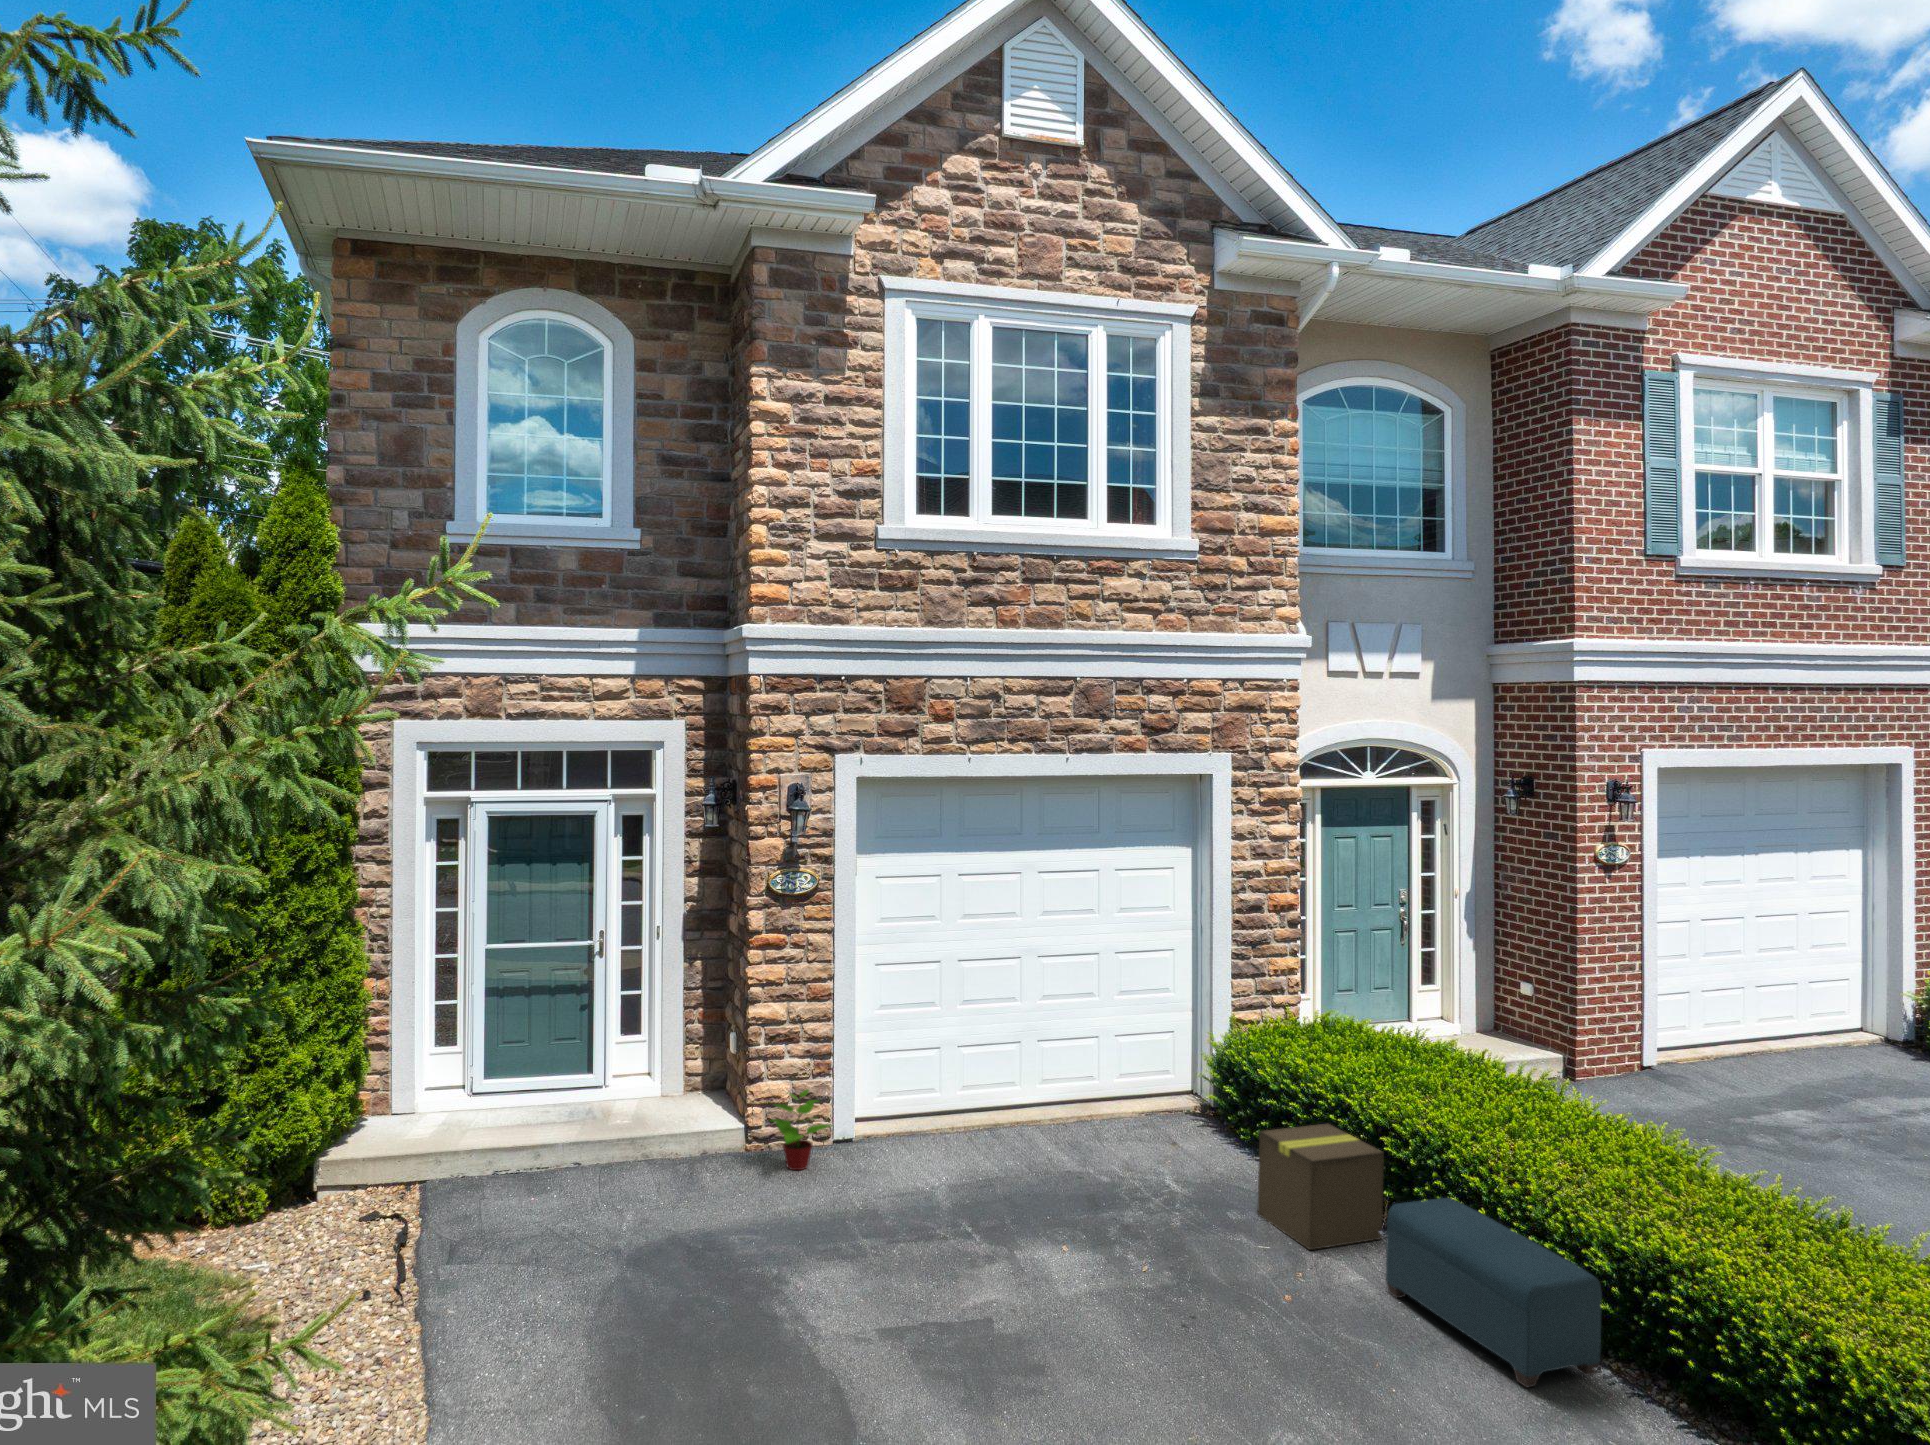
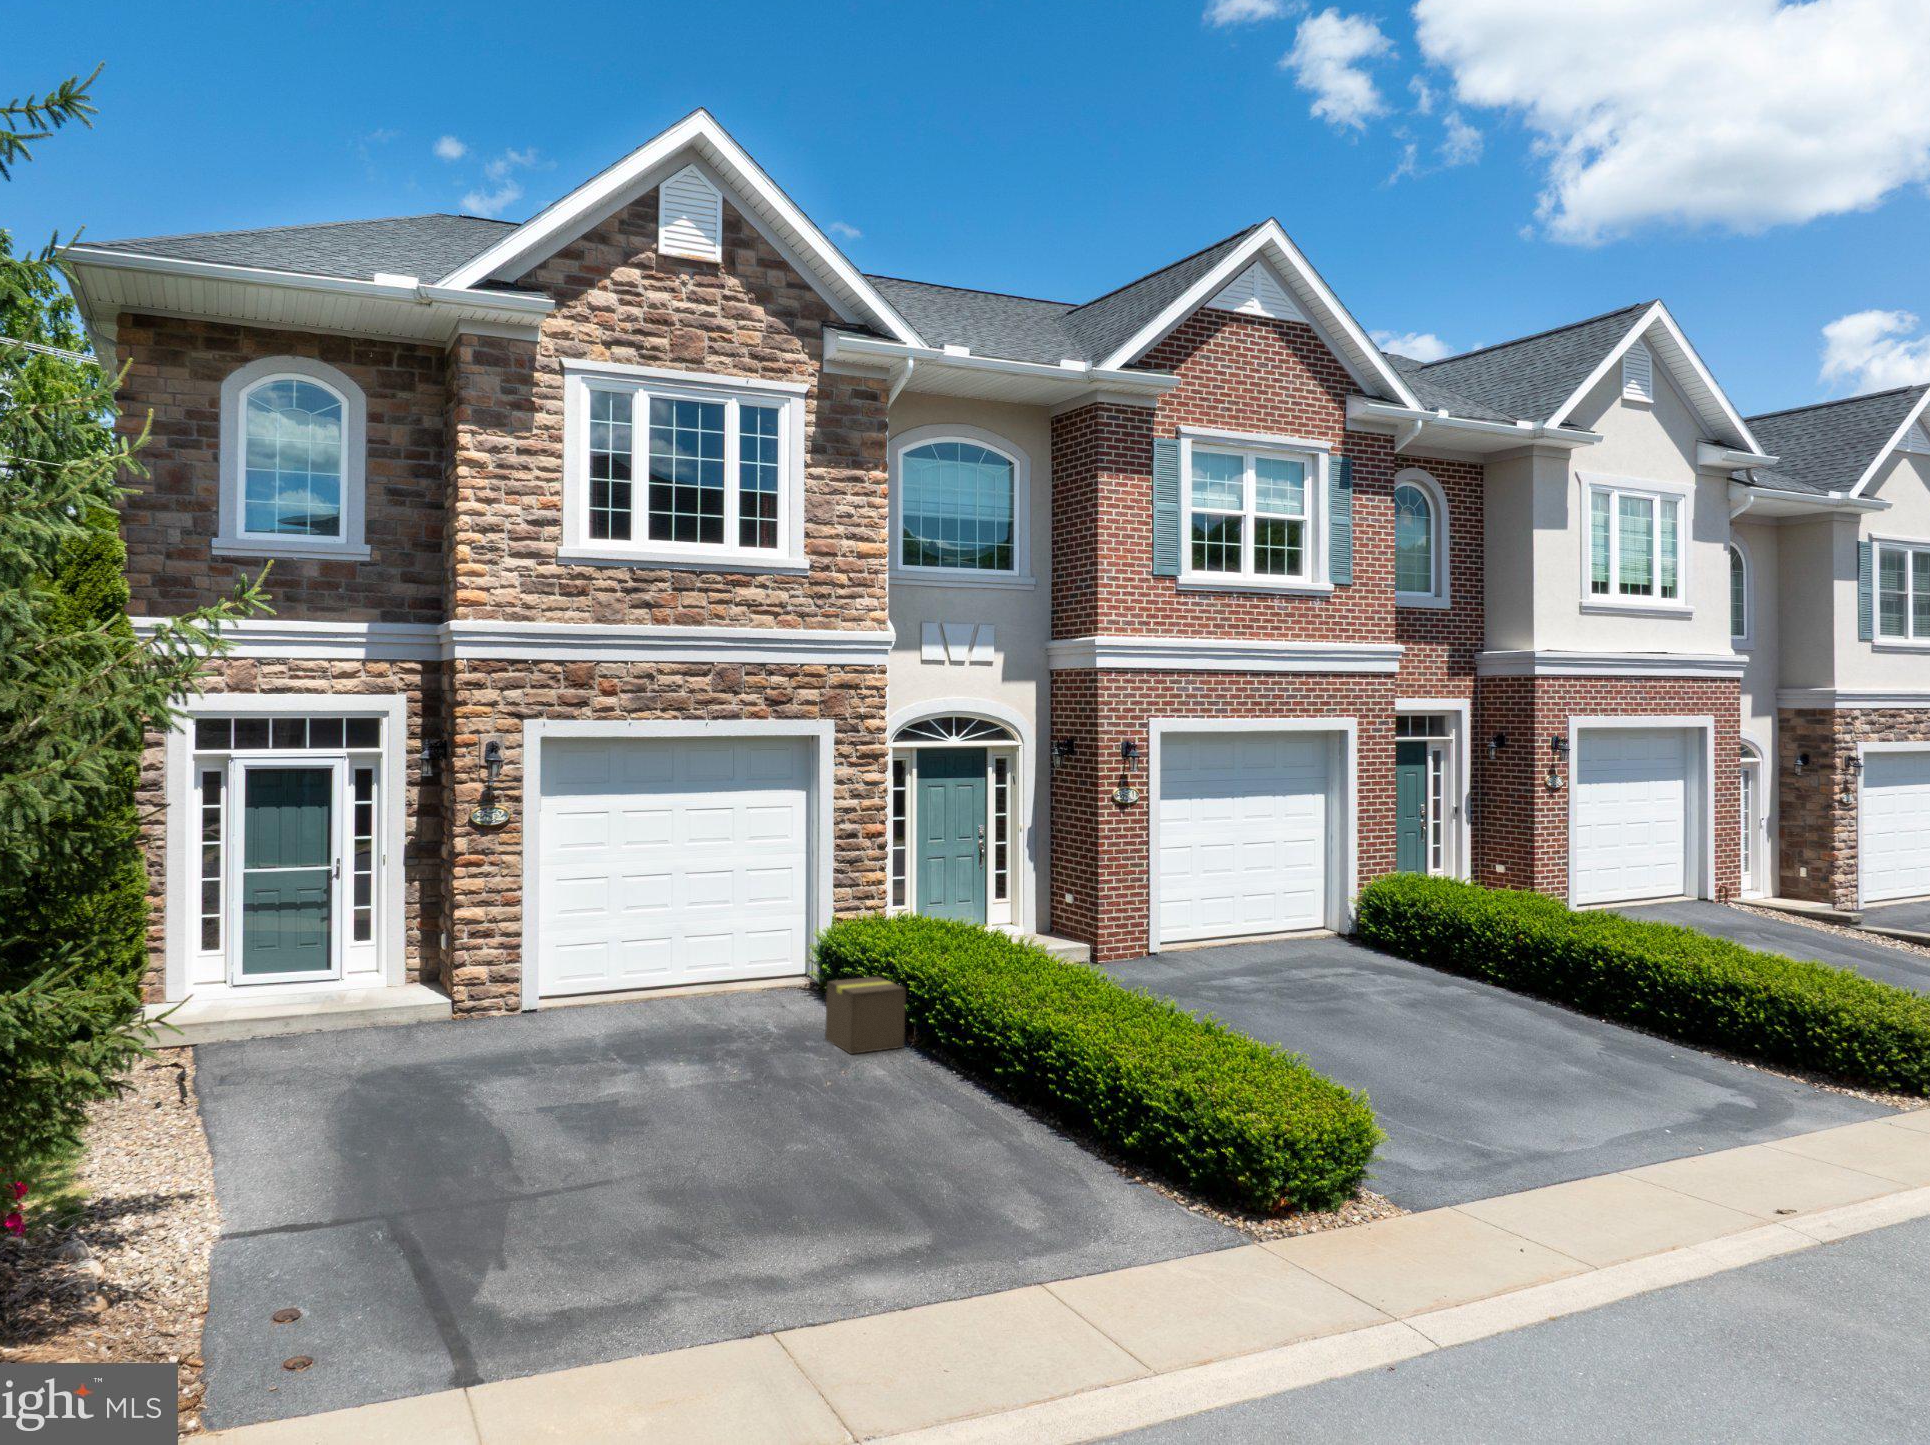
potted plant: present [771,1089,832,1170] -> none [469,969,521,1029]
bench: present [1386,1198,1602,1387] -> none [890,1009,1001,1105]

